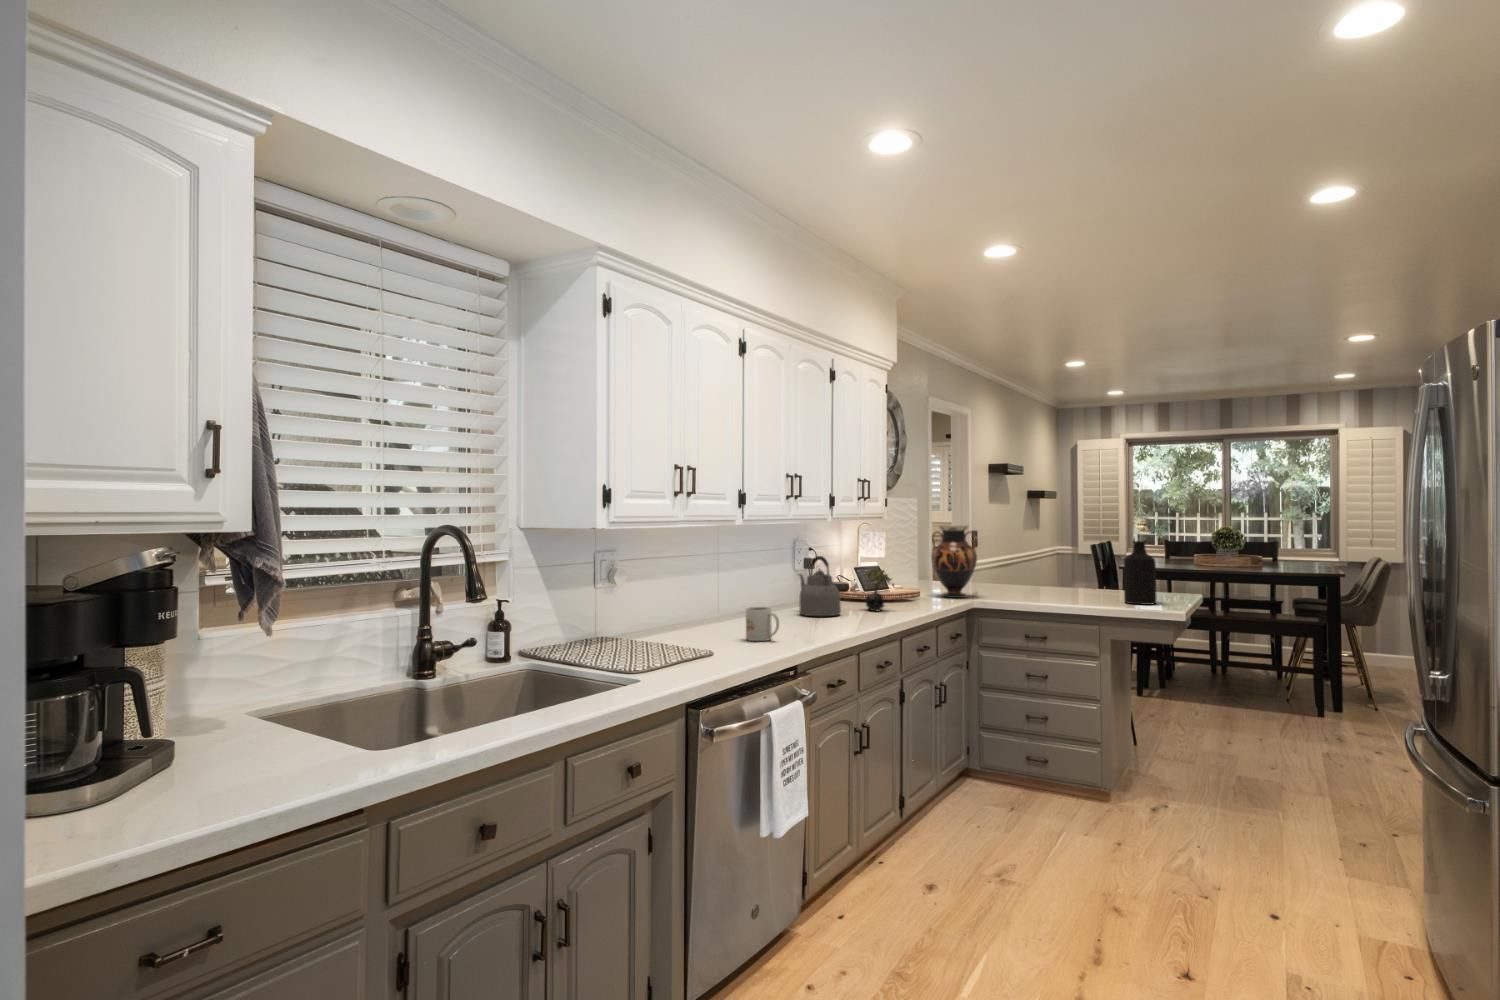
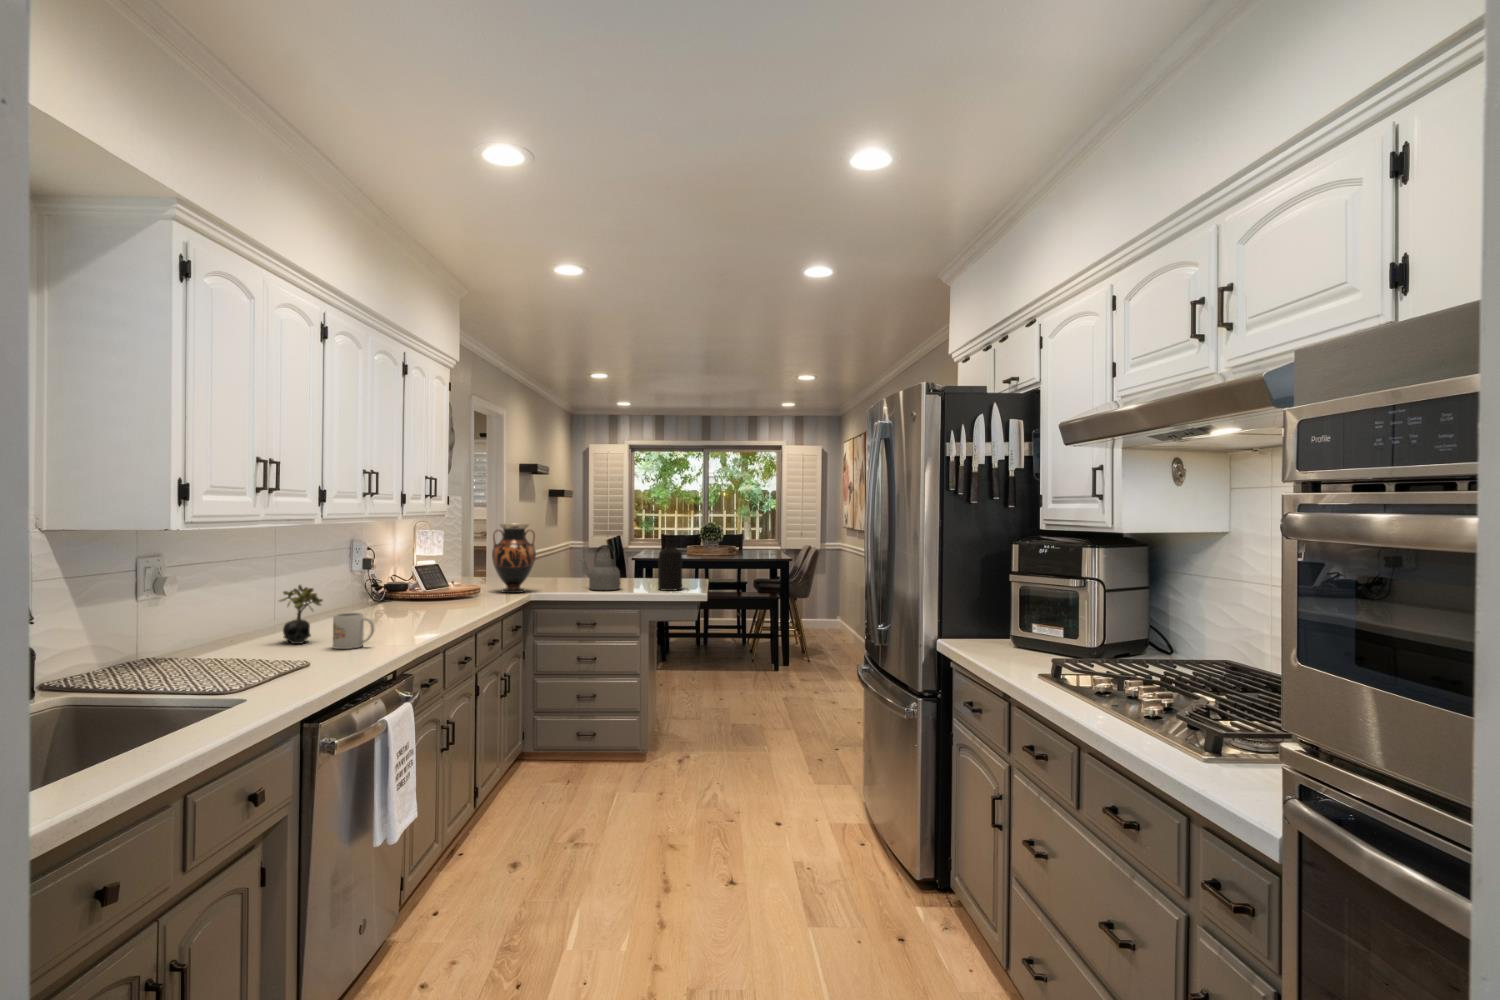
kettle: present [799,556,841,616] -> present [581,545,620,590]
succulent plant: present [865,568,891,611] -> present [280,585,323,644]

